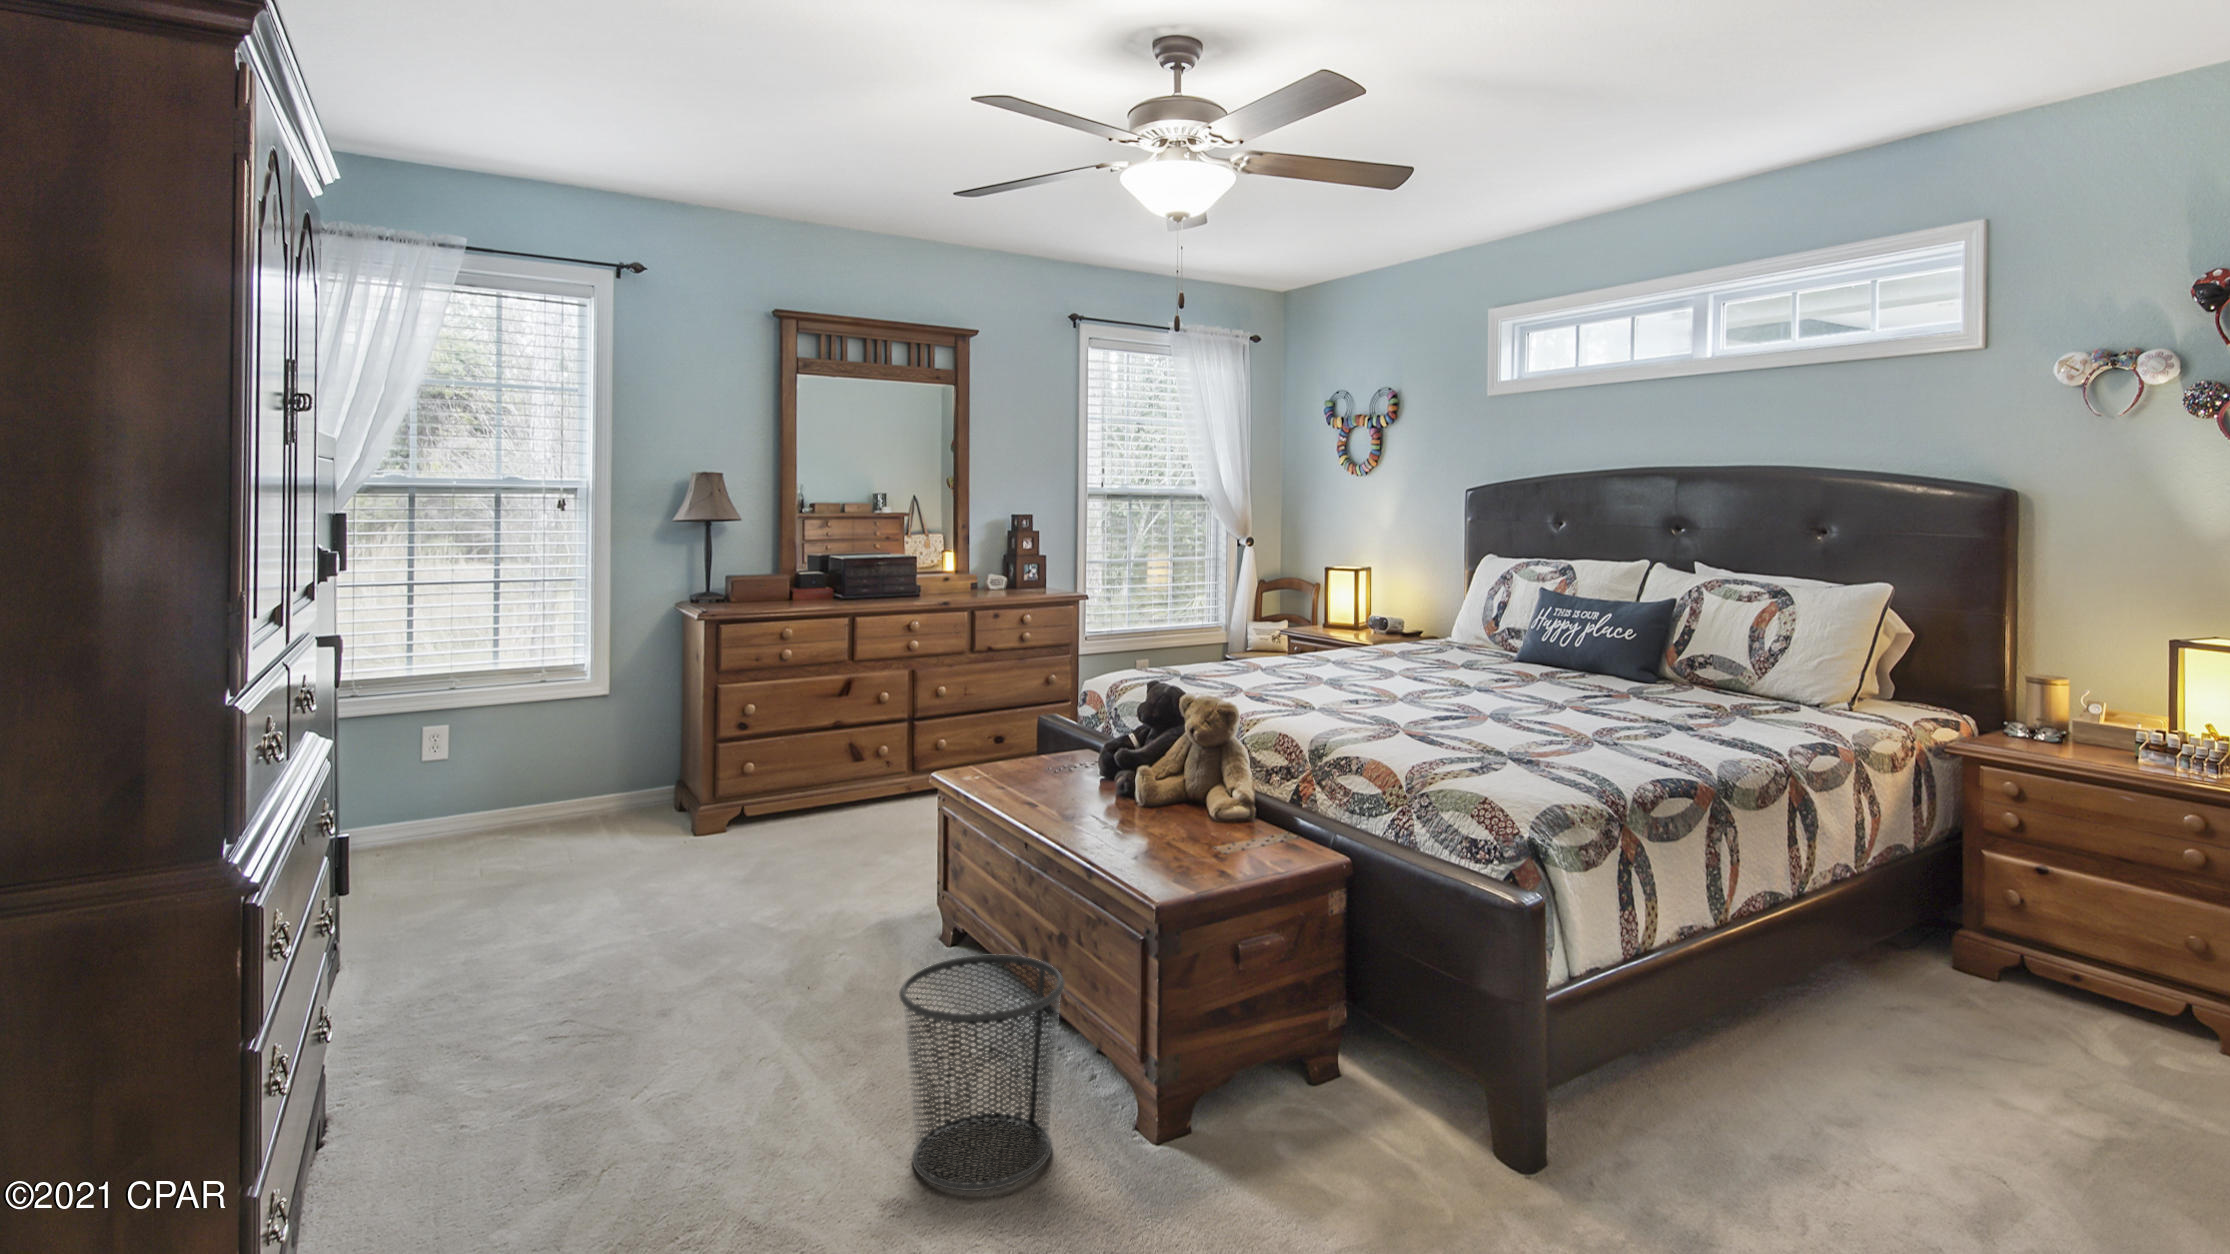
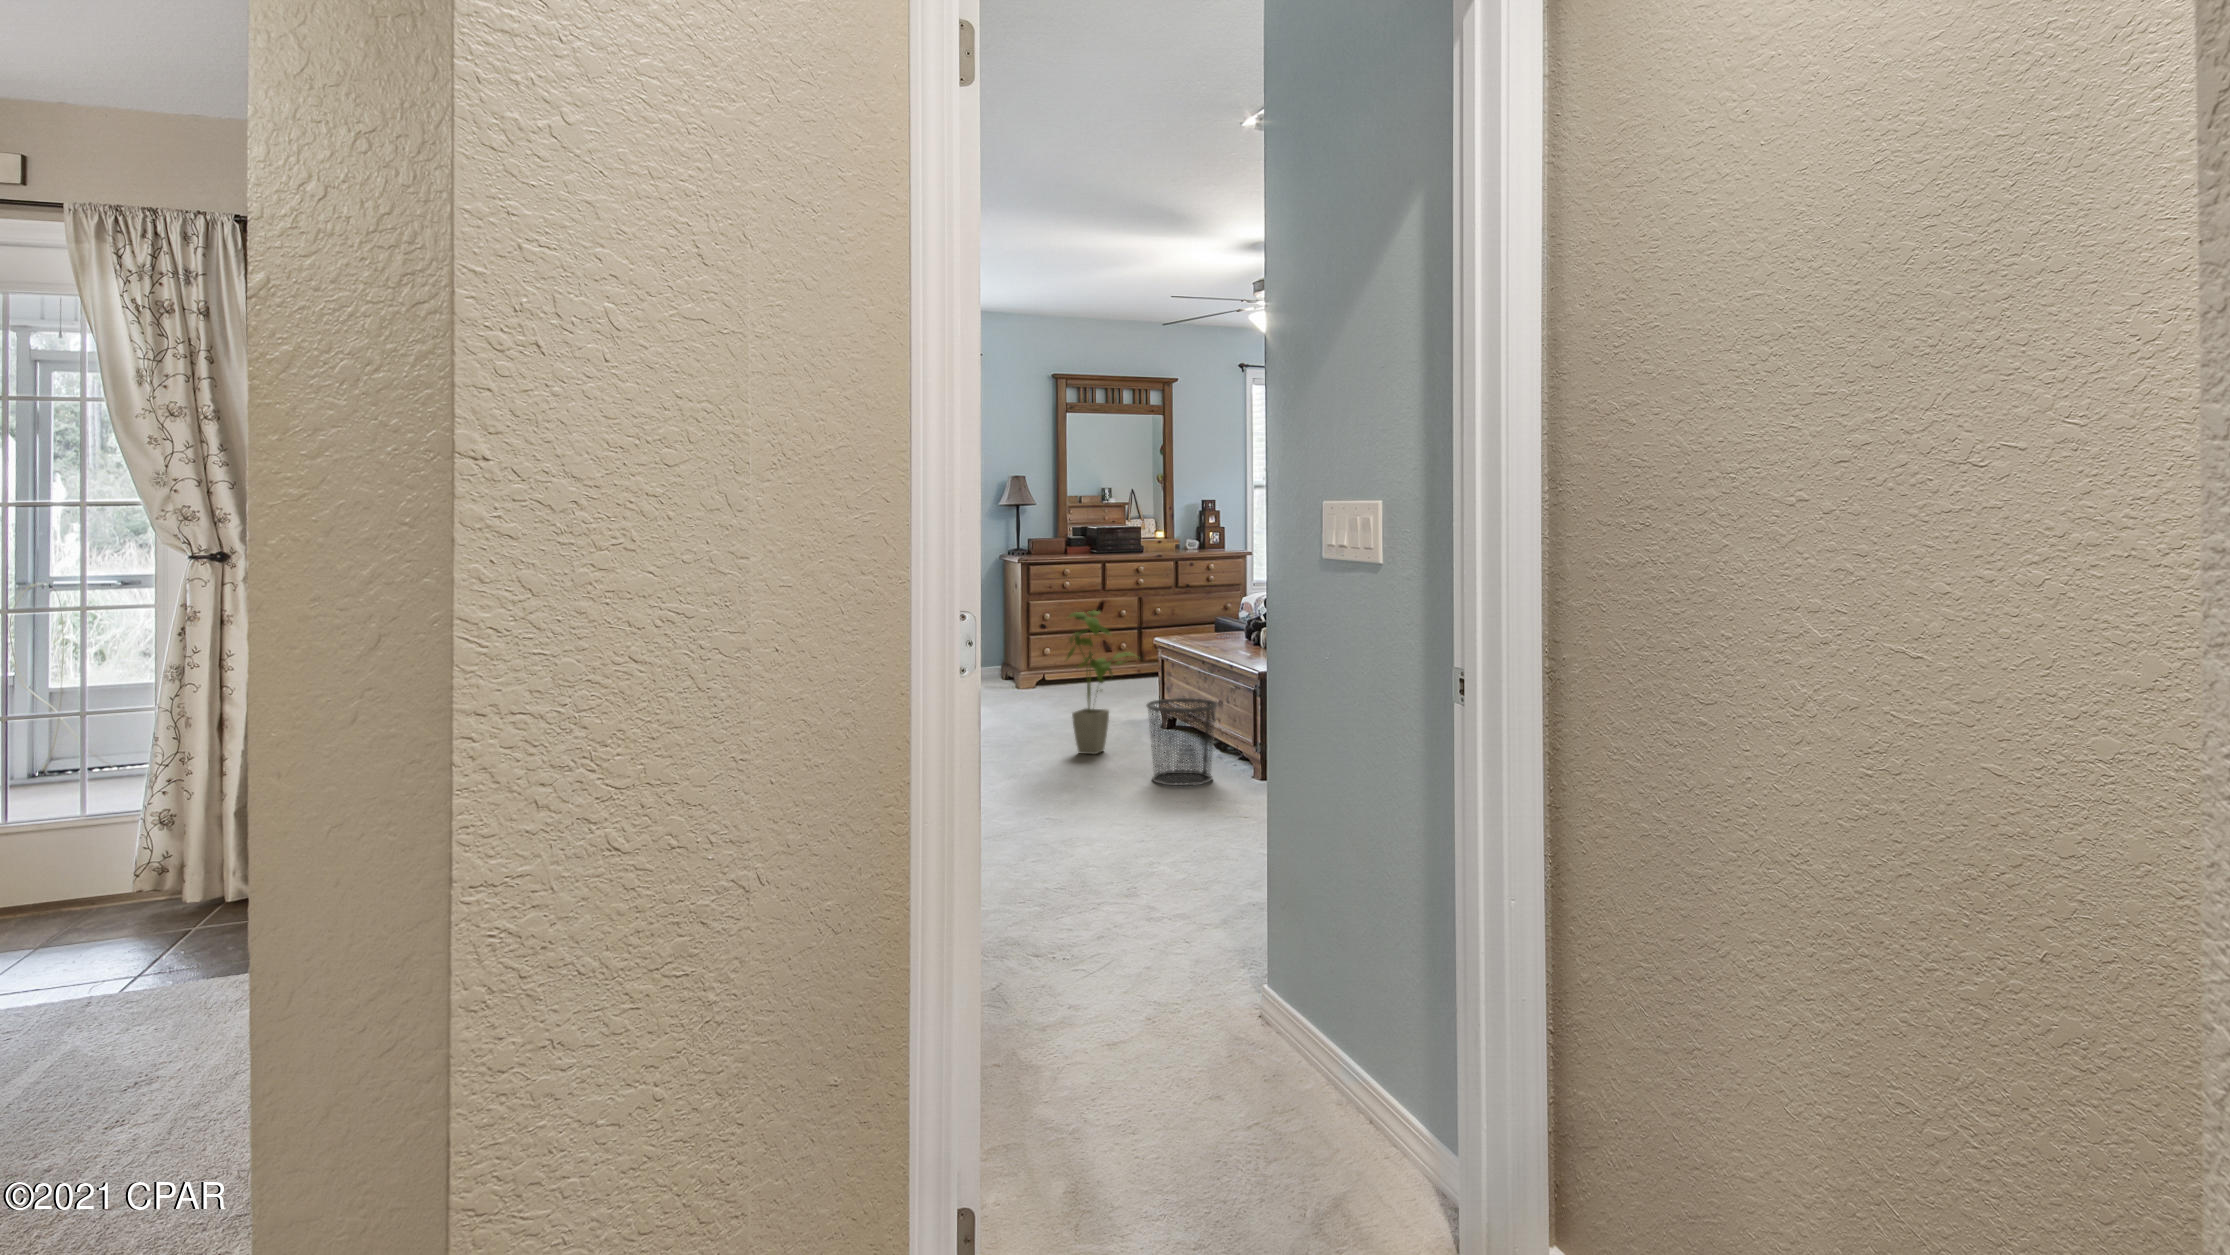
house plant: none [729,750,899,1054] -> present [1066,611,1134,754]

